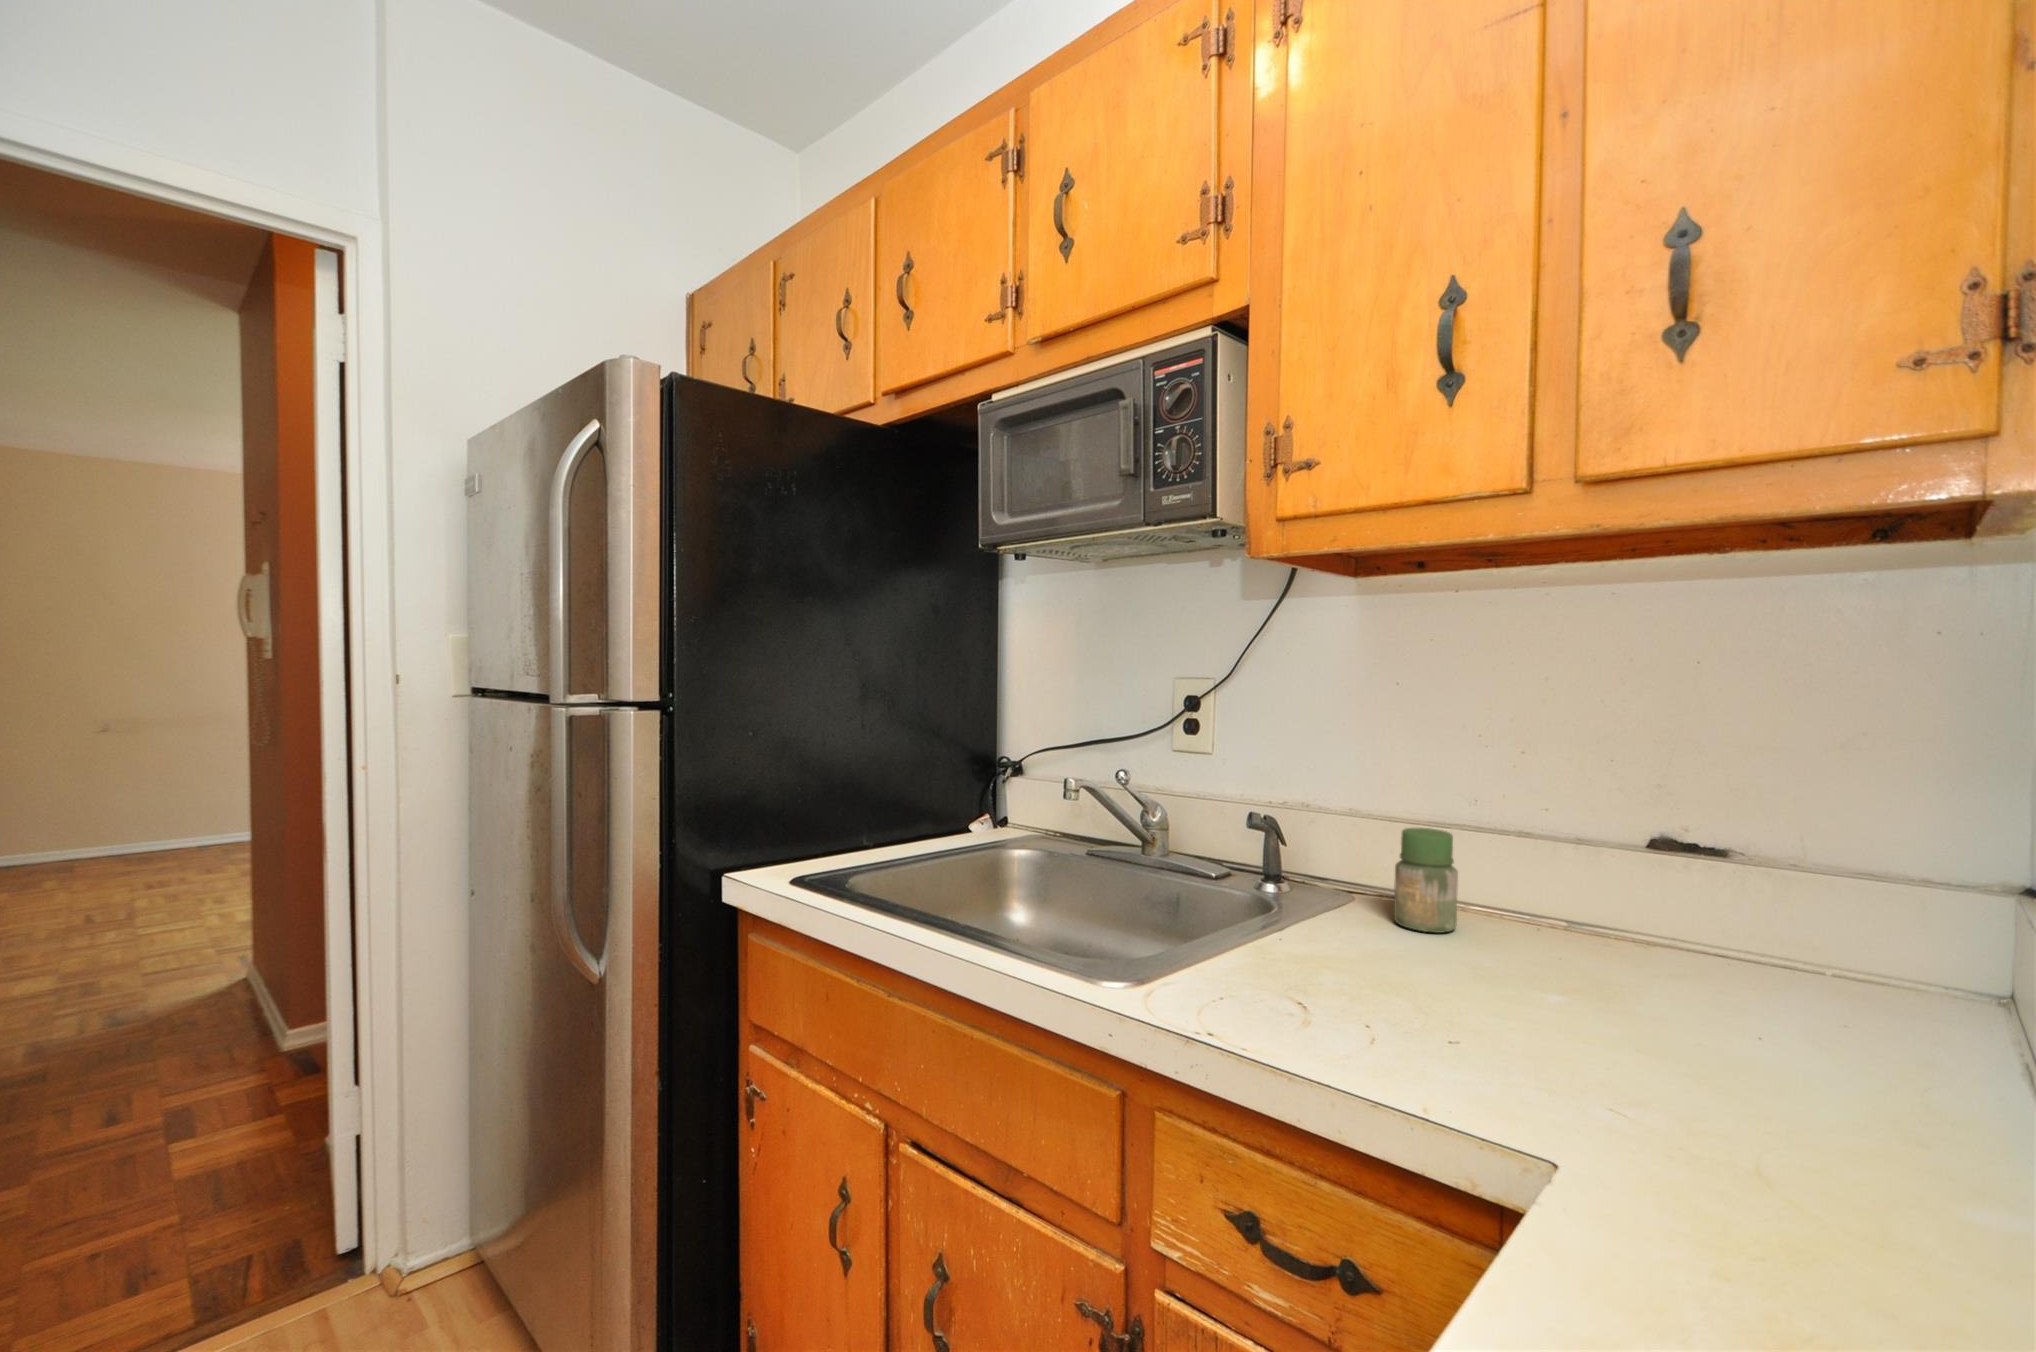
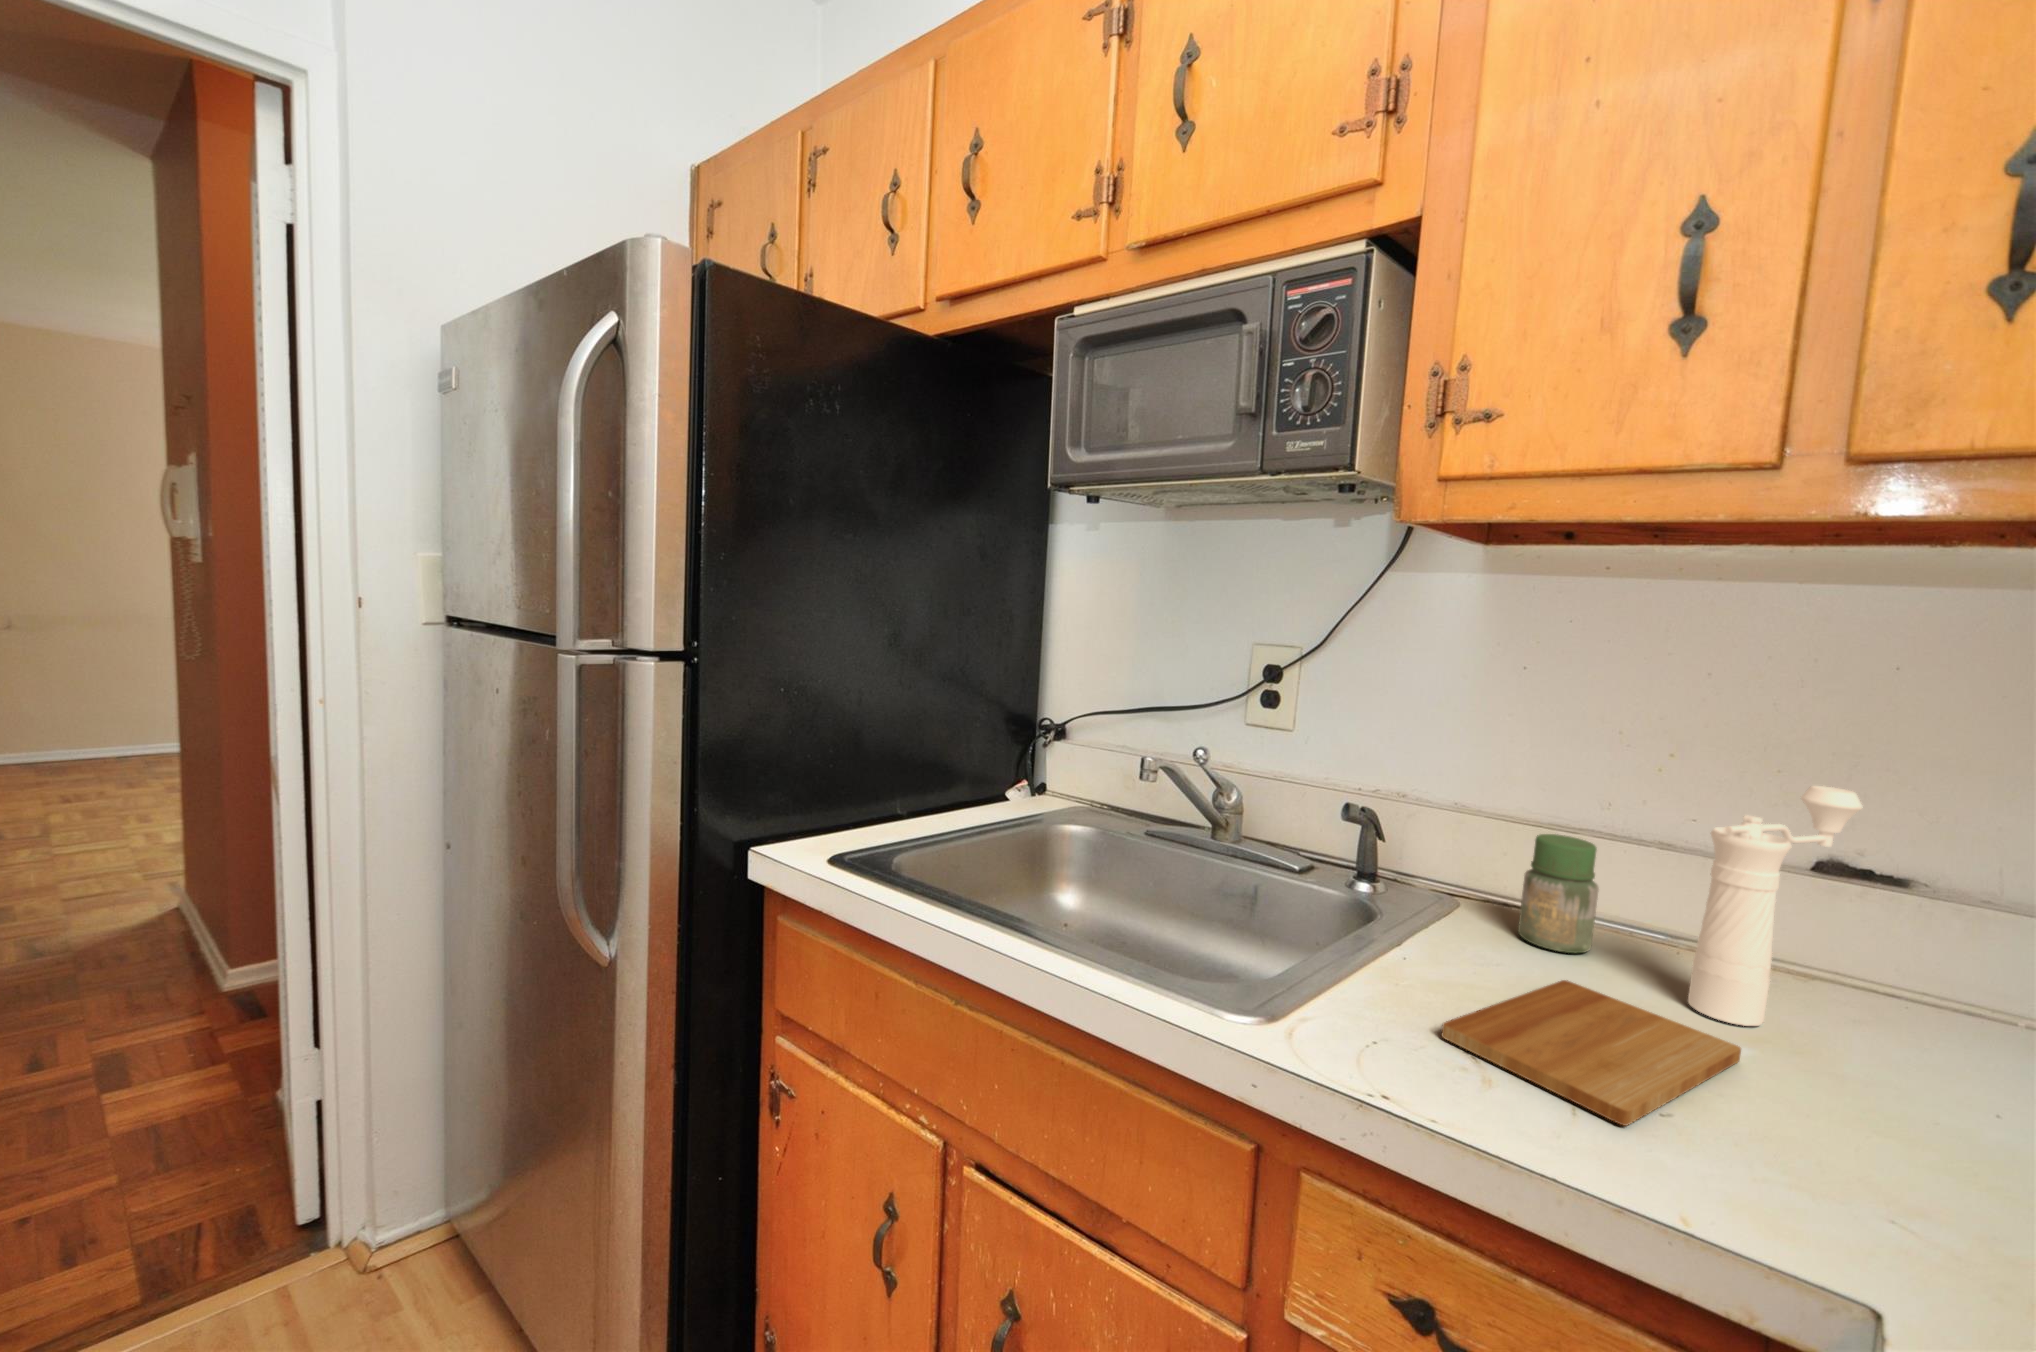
pepper mill: none [1521,769,1662,981] -> present [1688,786,1862,1026]
cutting board: none [1279,950,1542,1049] -> present [1442,980,1741,1126]

